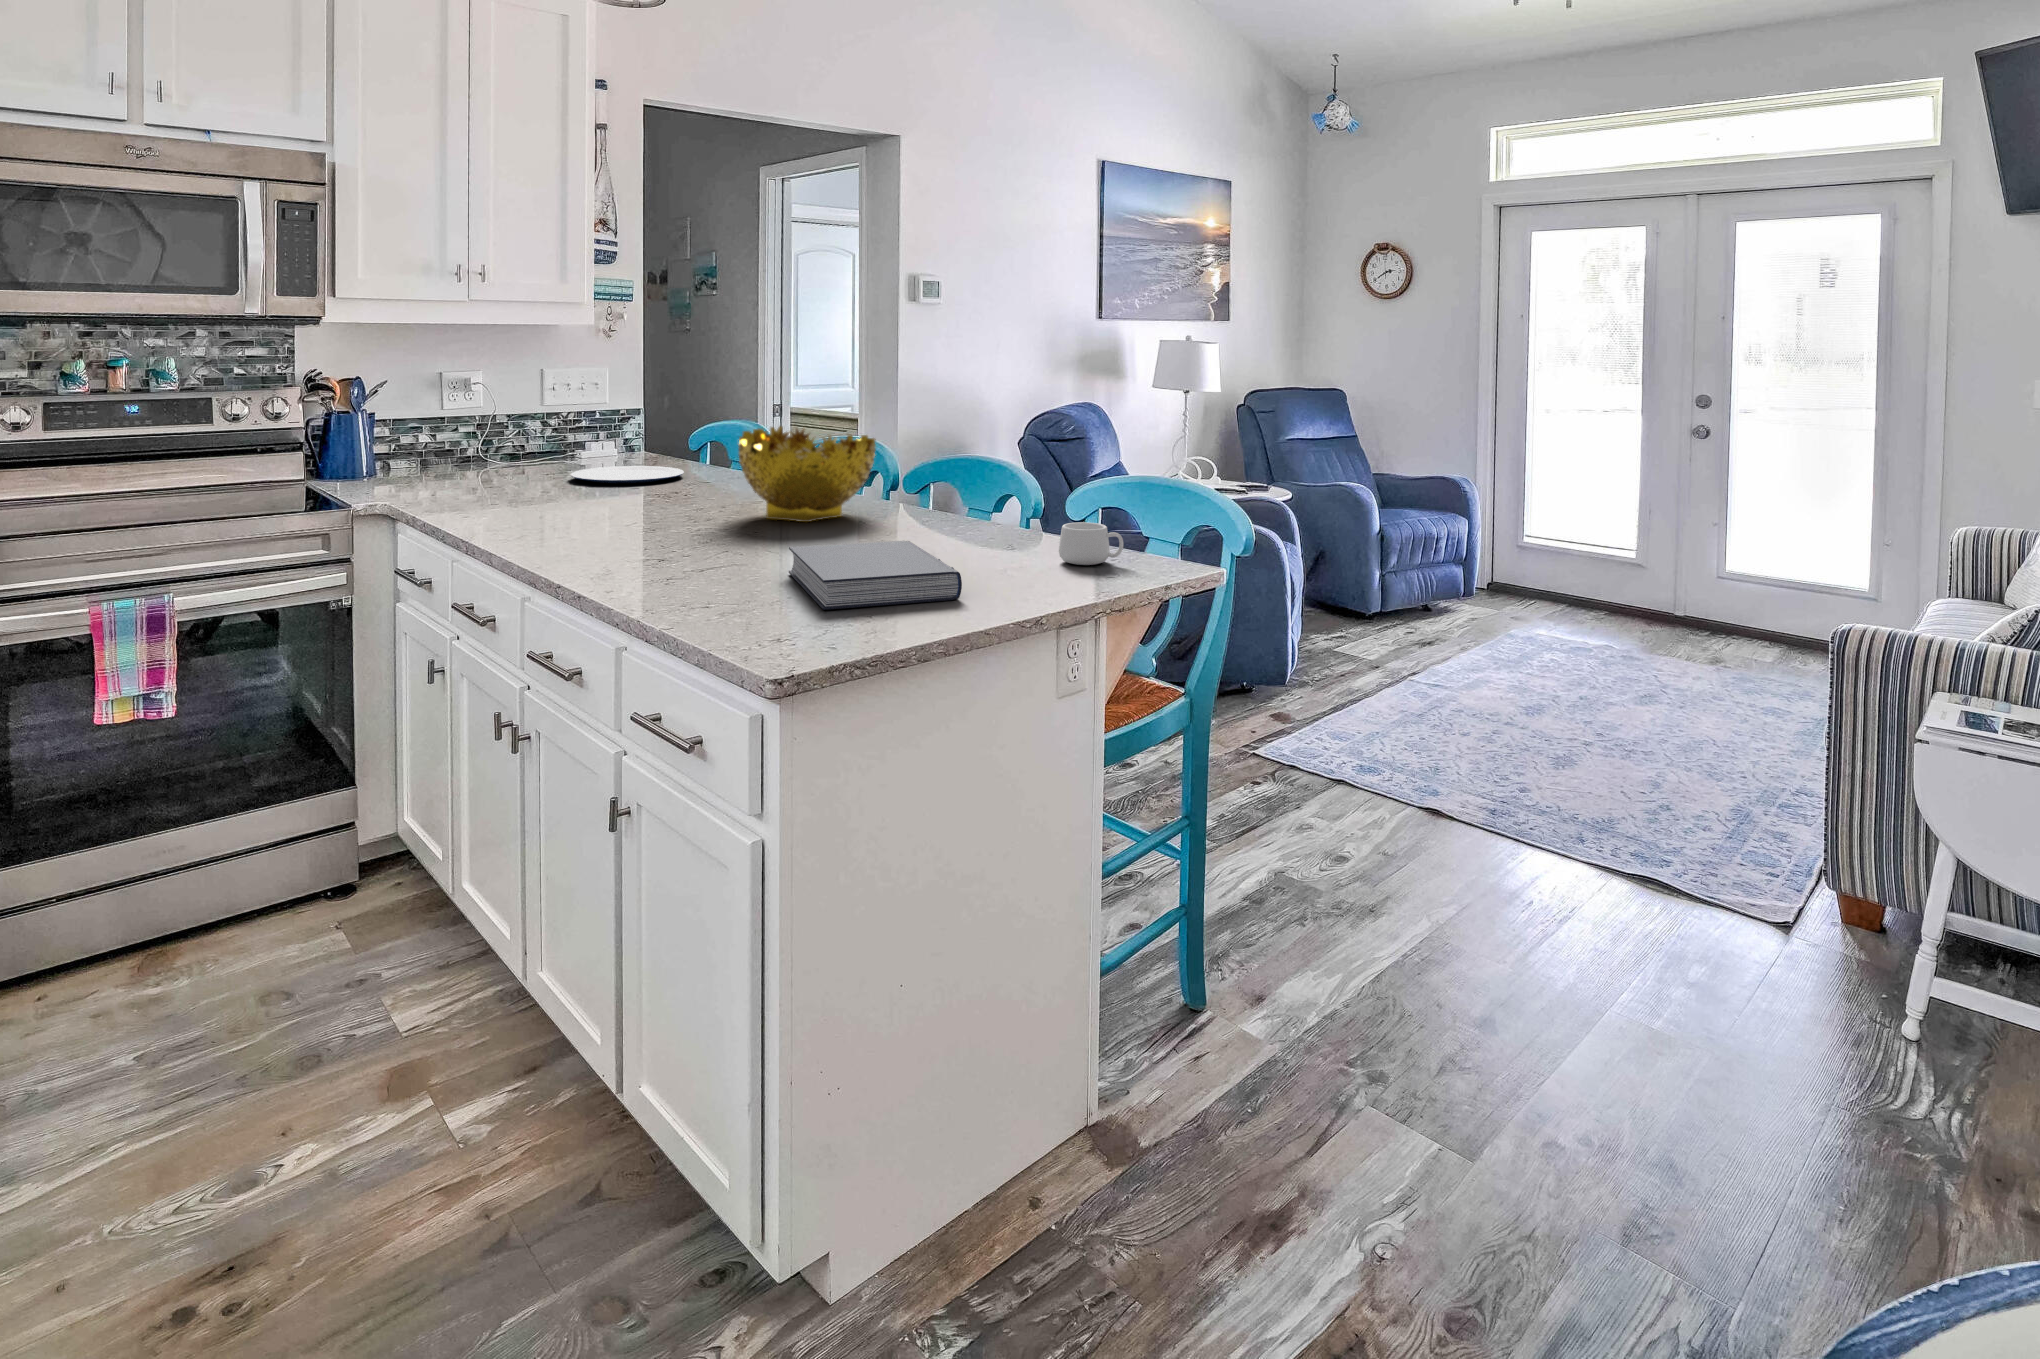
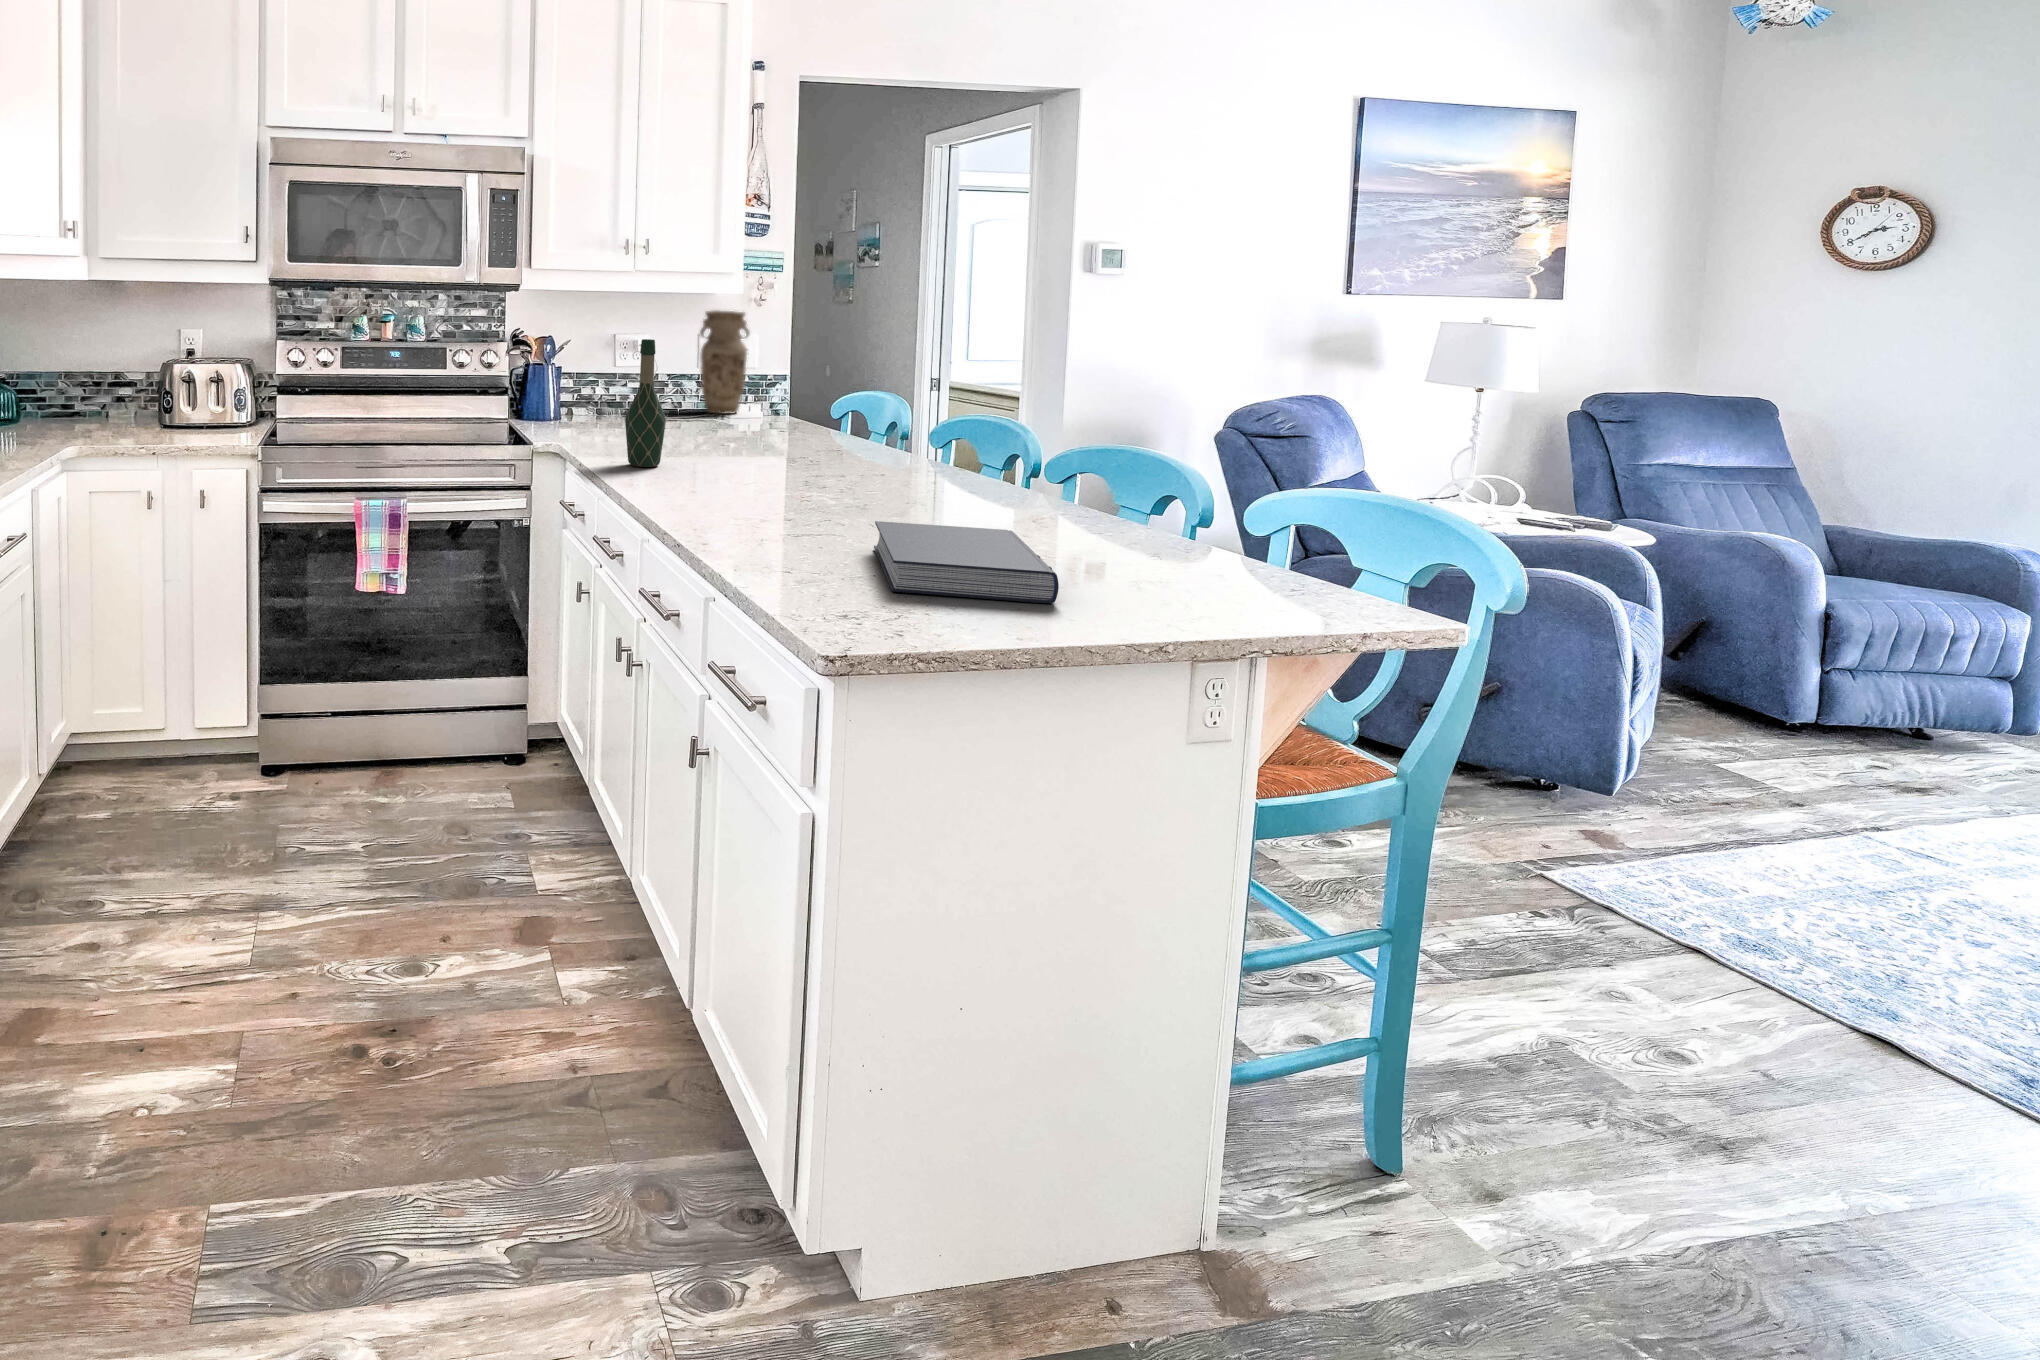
vase: none [538,343,595,455] -> present [700,310,749,414]
wine bottle: none [484,379,532,521] -> present [625,339,666,467]
decorative bowl: present [739,426,876,522] -> none [852,397,1001,499]
plate: present [571,466,684,483] -> none [713,427,817,443]
mug: present [1059,522,1123,565] -> none [1205,534,1298,588]

